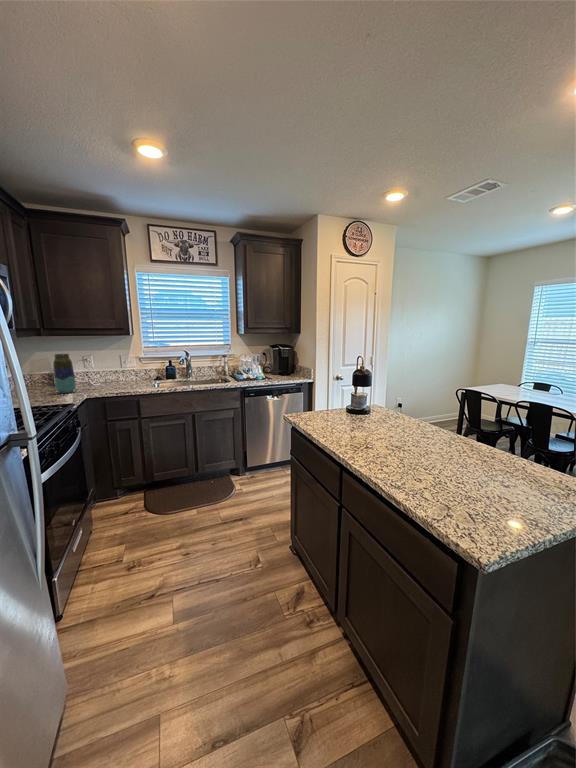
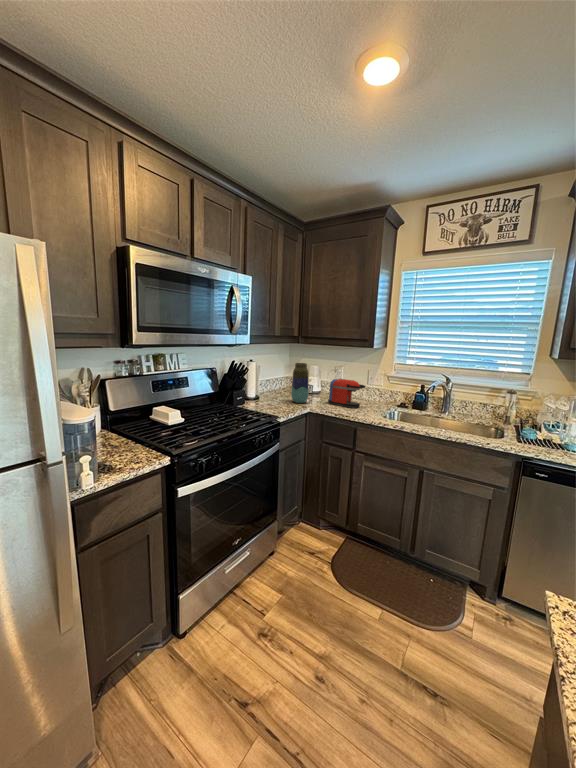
coffee maker: none [93,364,130,388] -> present [328,379,365,408]

